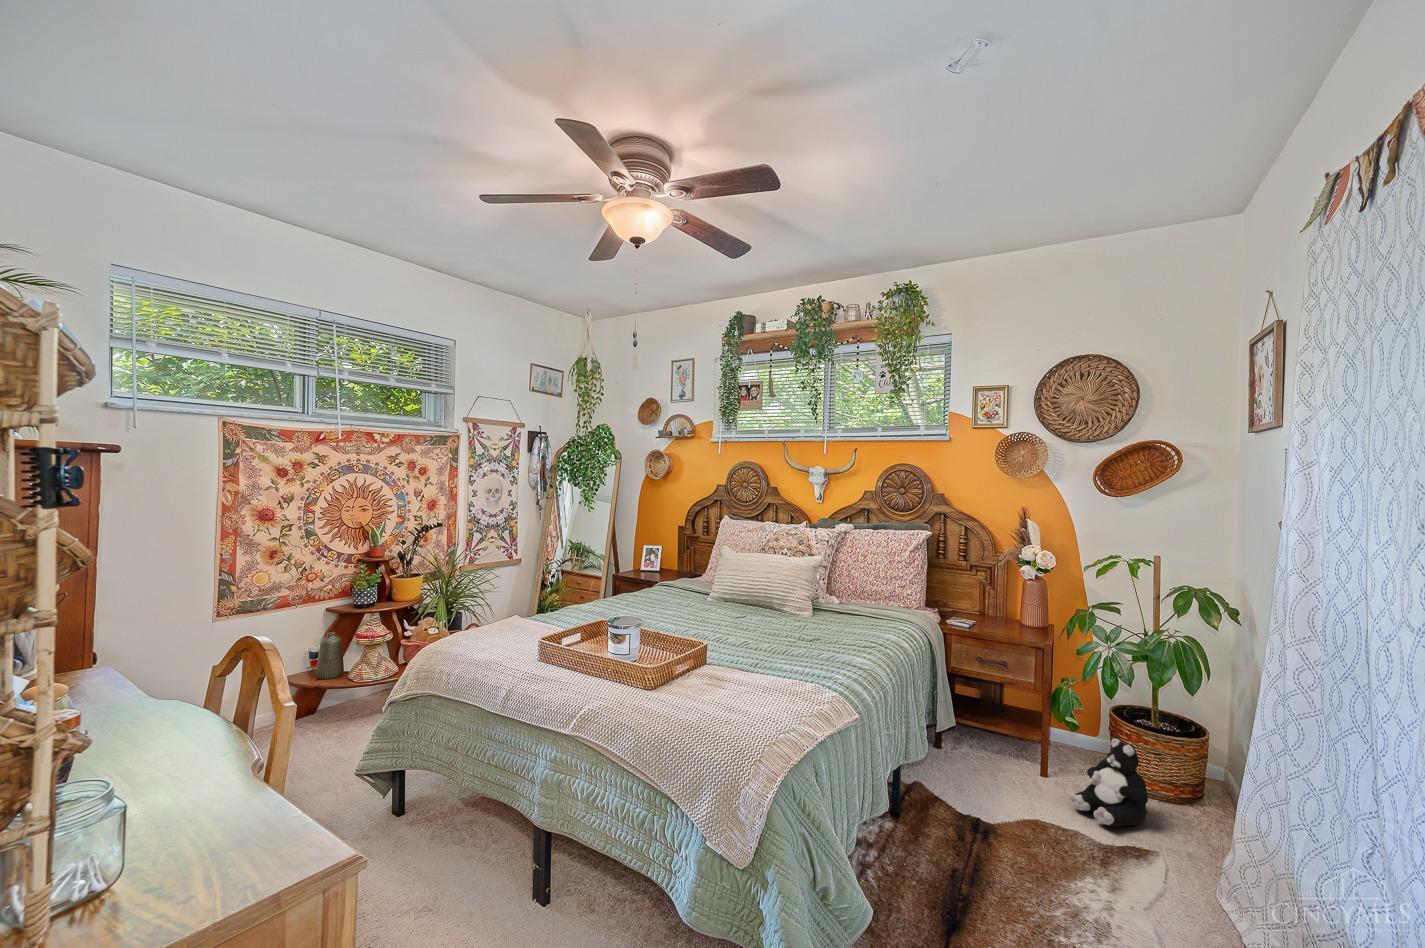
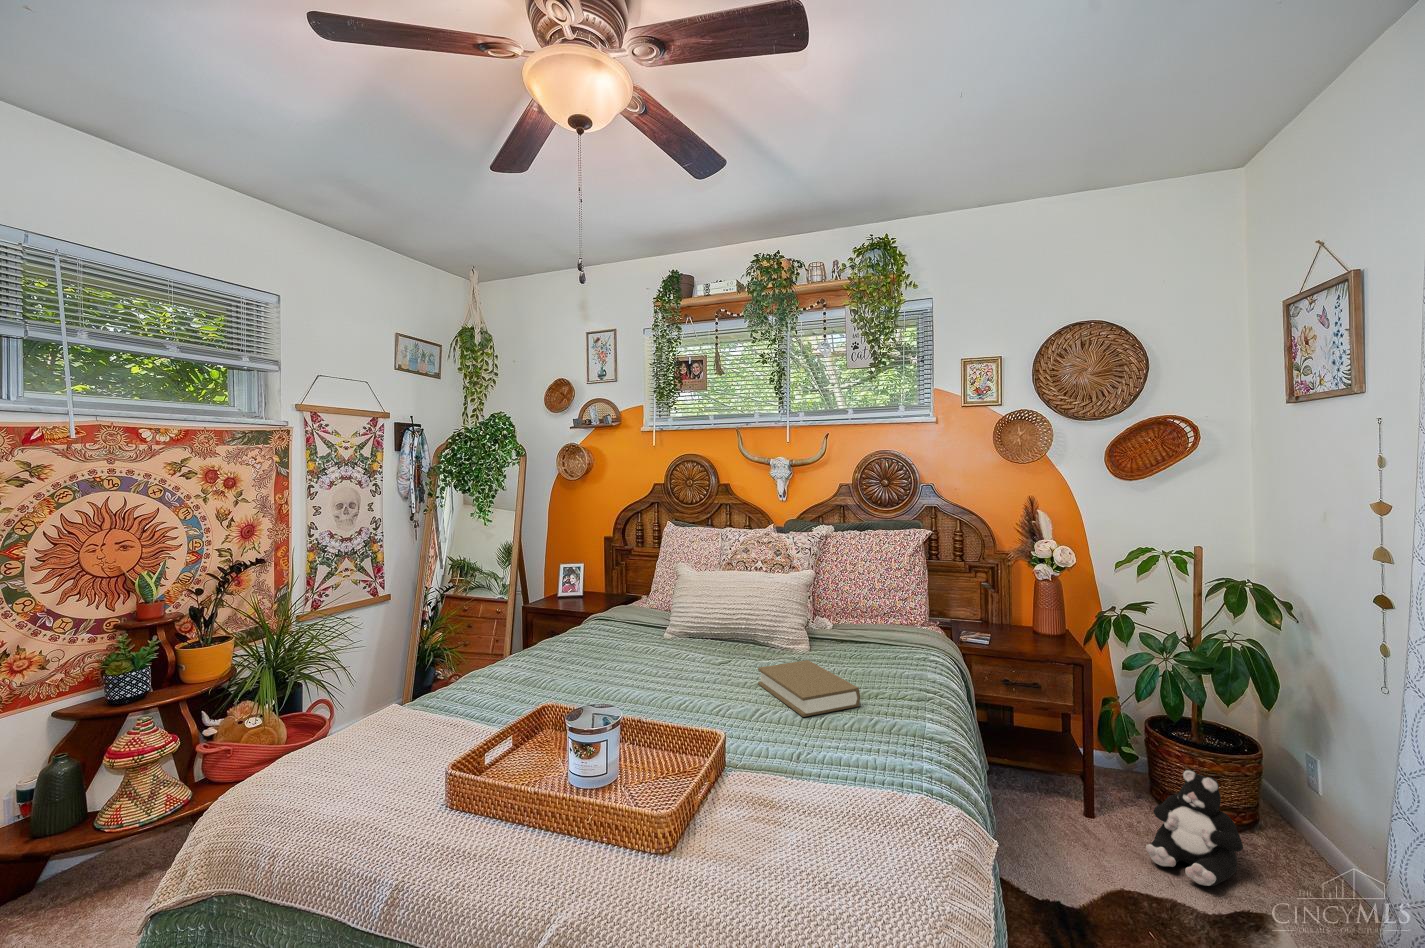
book: none [756,617,819,648] -> present [758,660,860,717]

